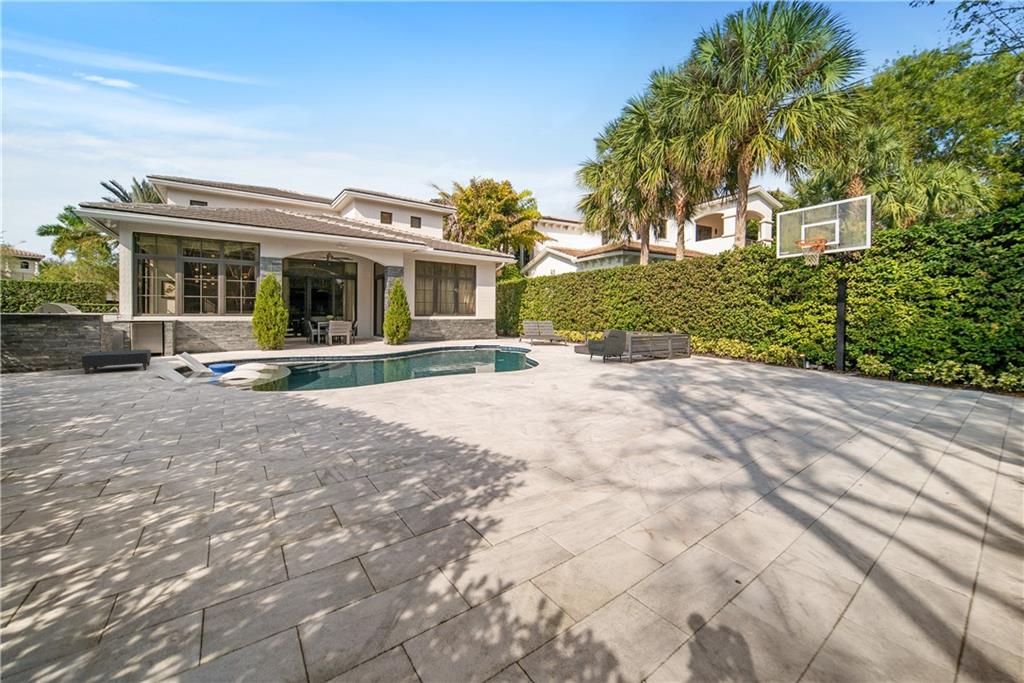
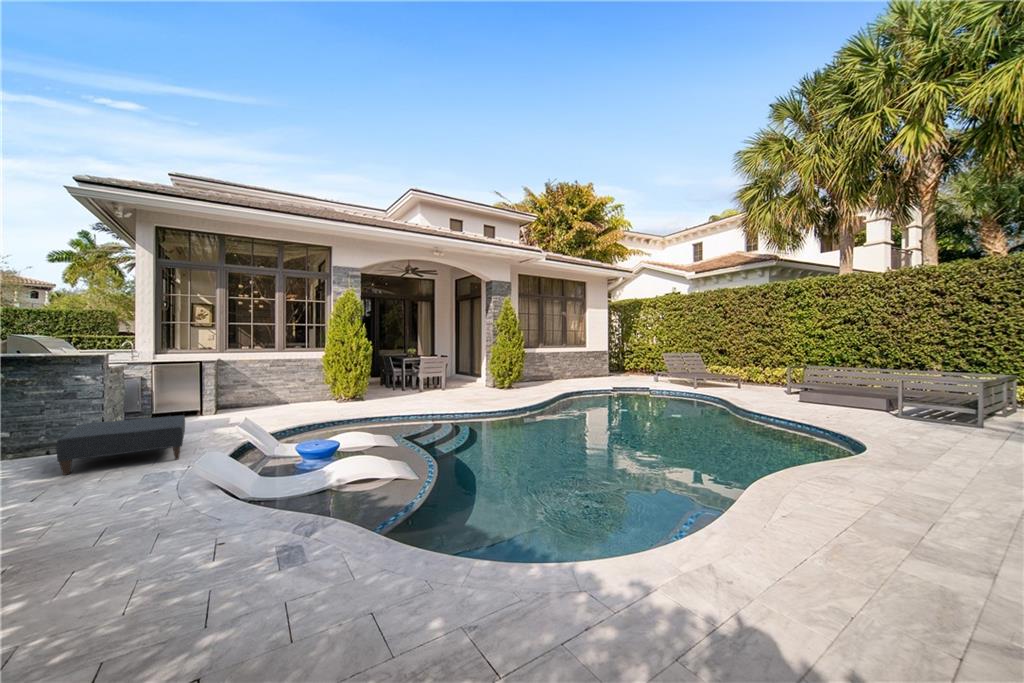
chair: present [588,330,626,363] -> none [883,367,964,425]

